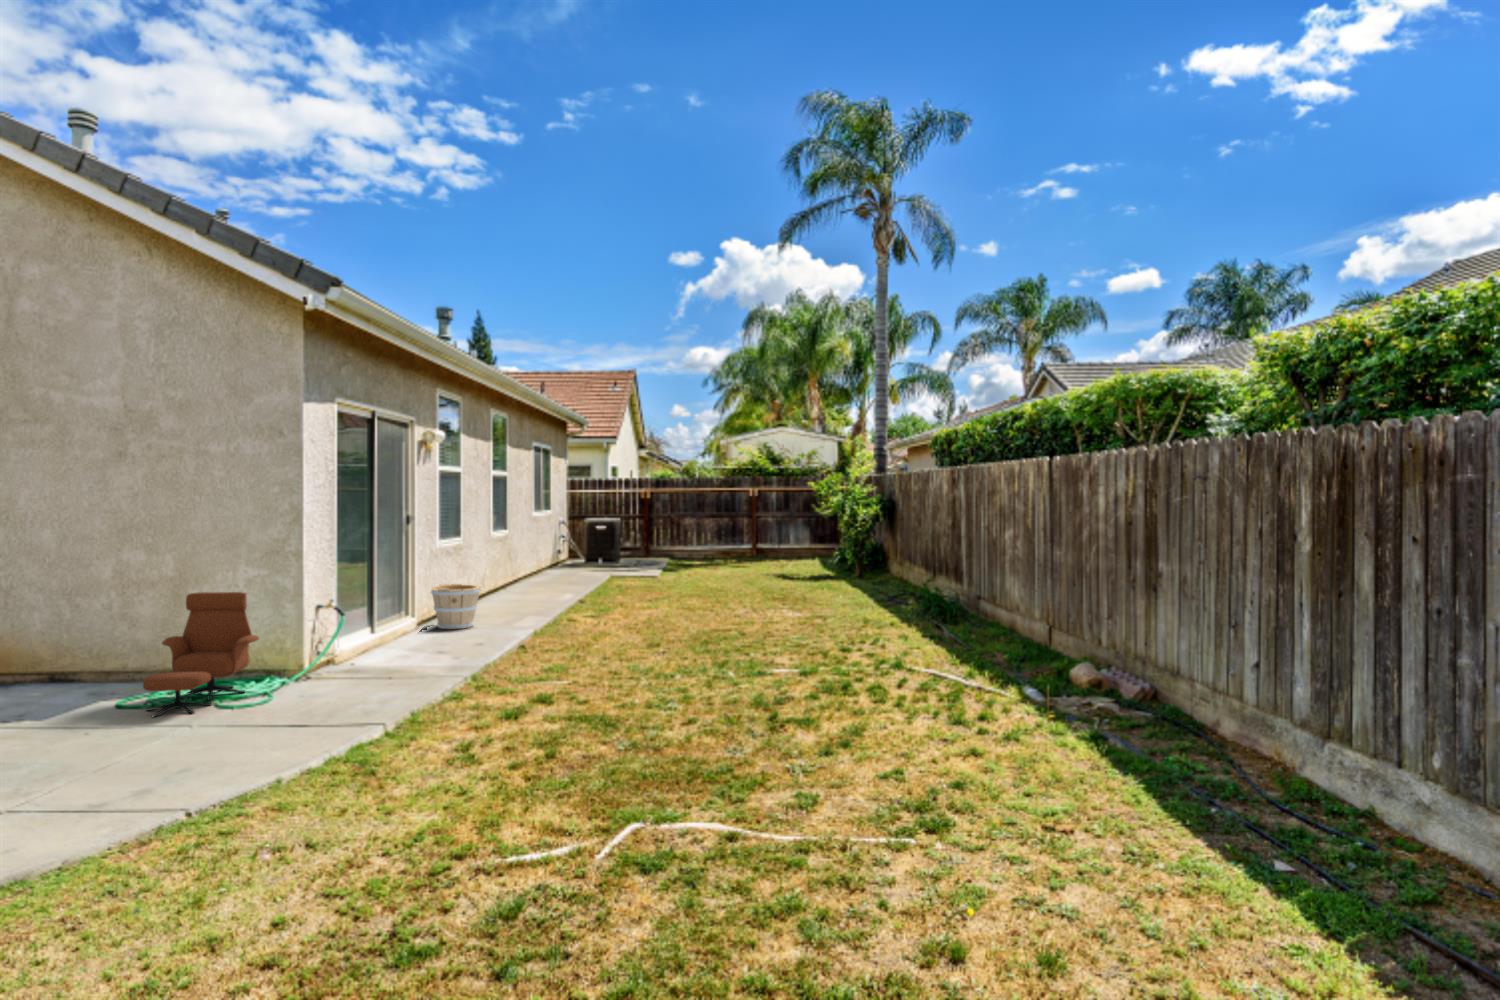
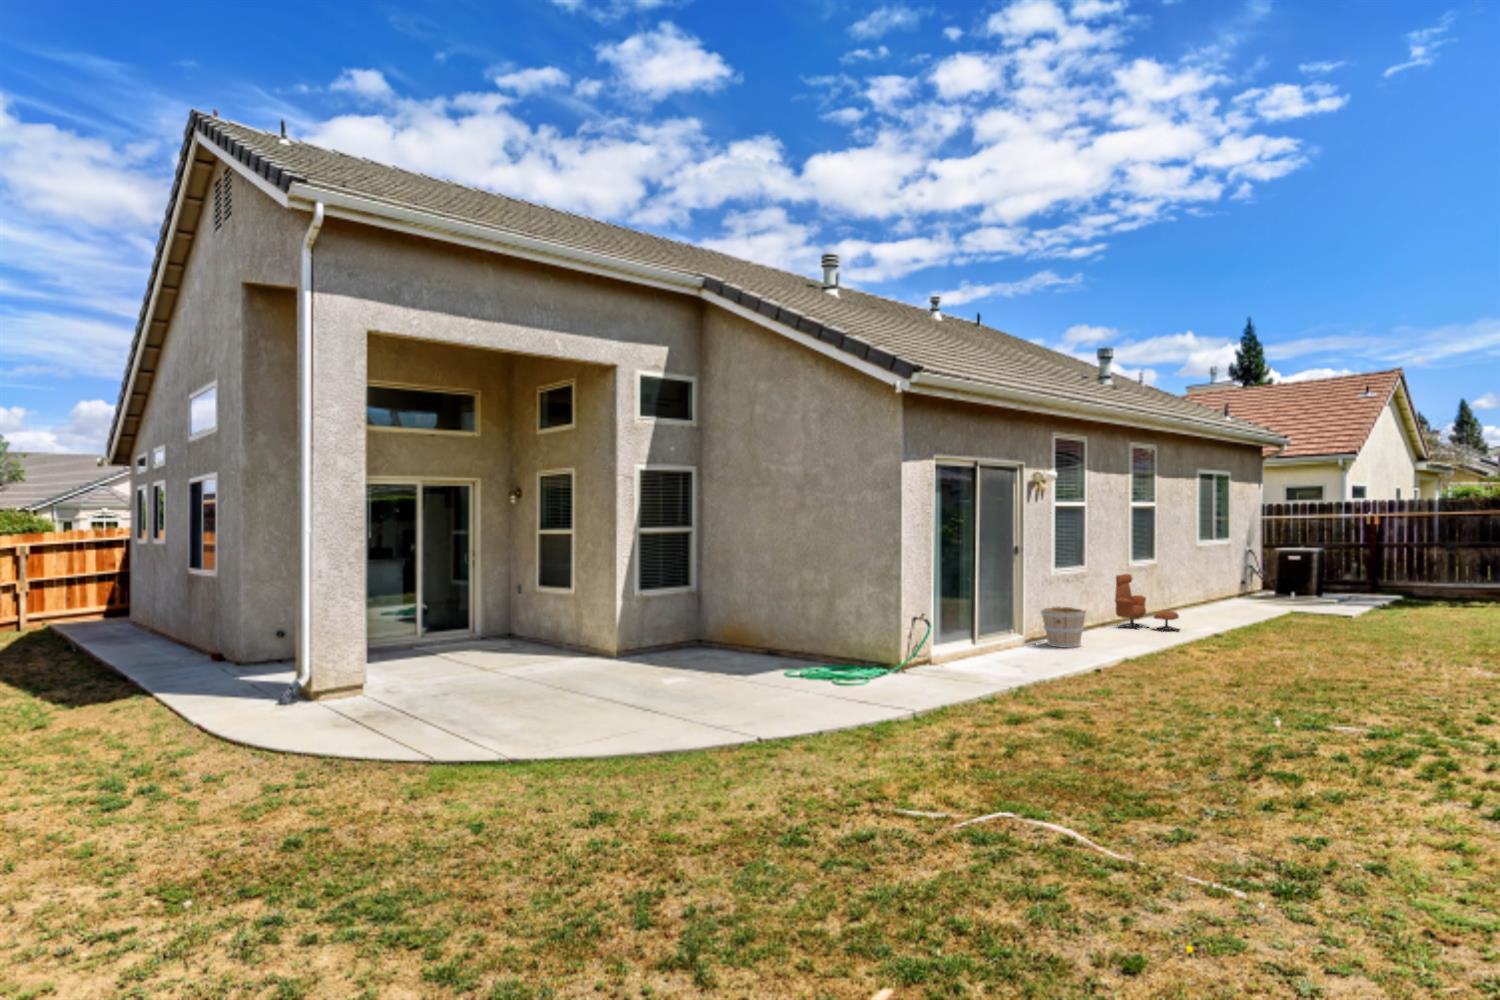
lounge chair: present [143,592,259,717] -> present [1115,574,1179,632]

